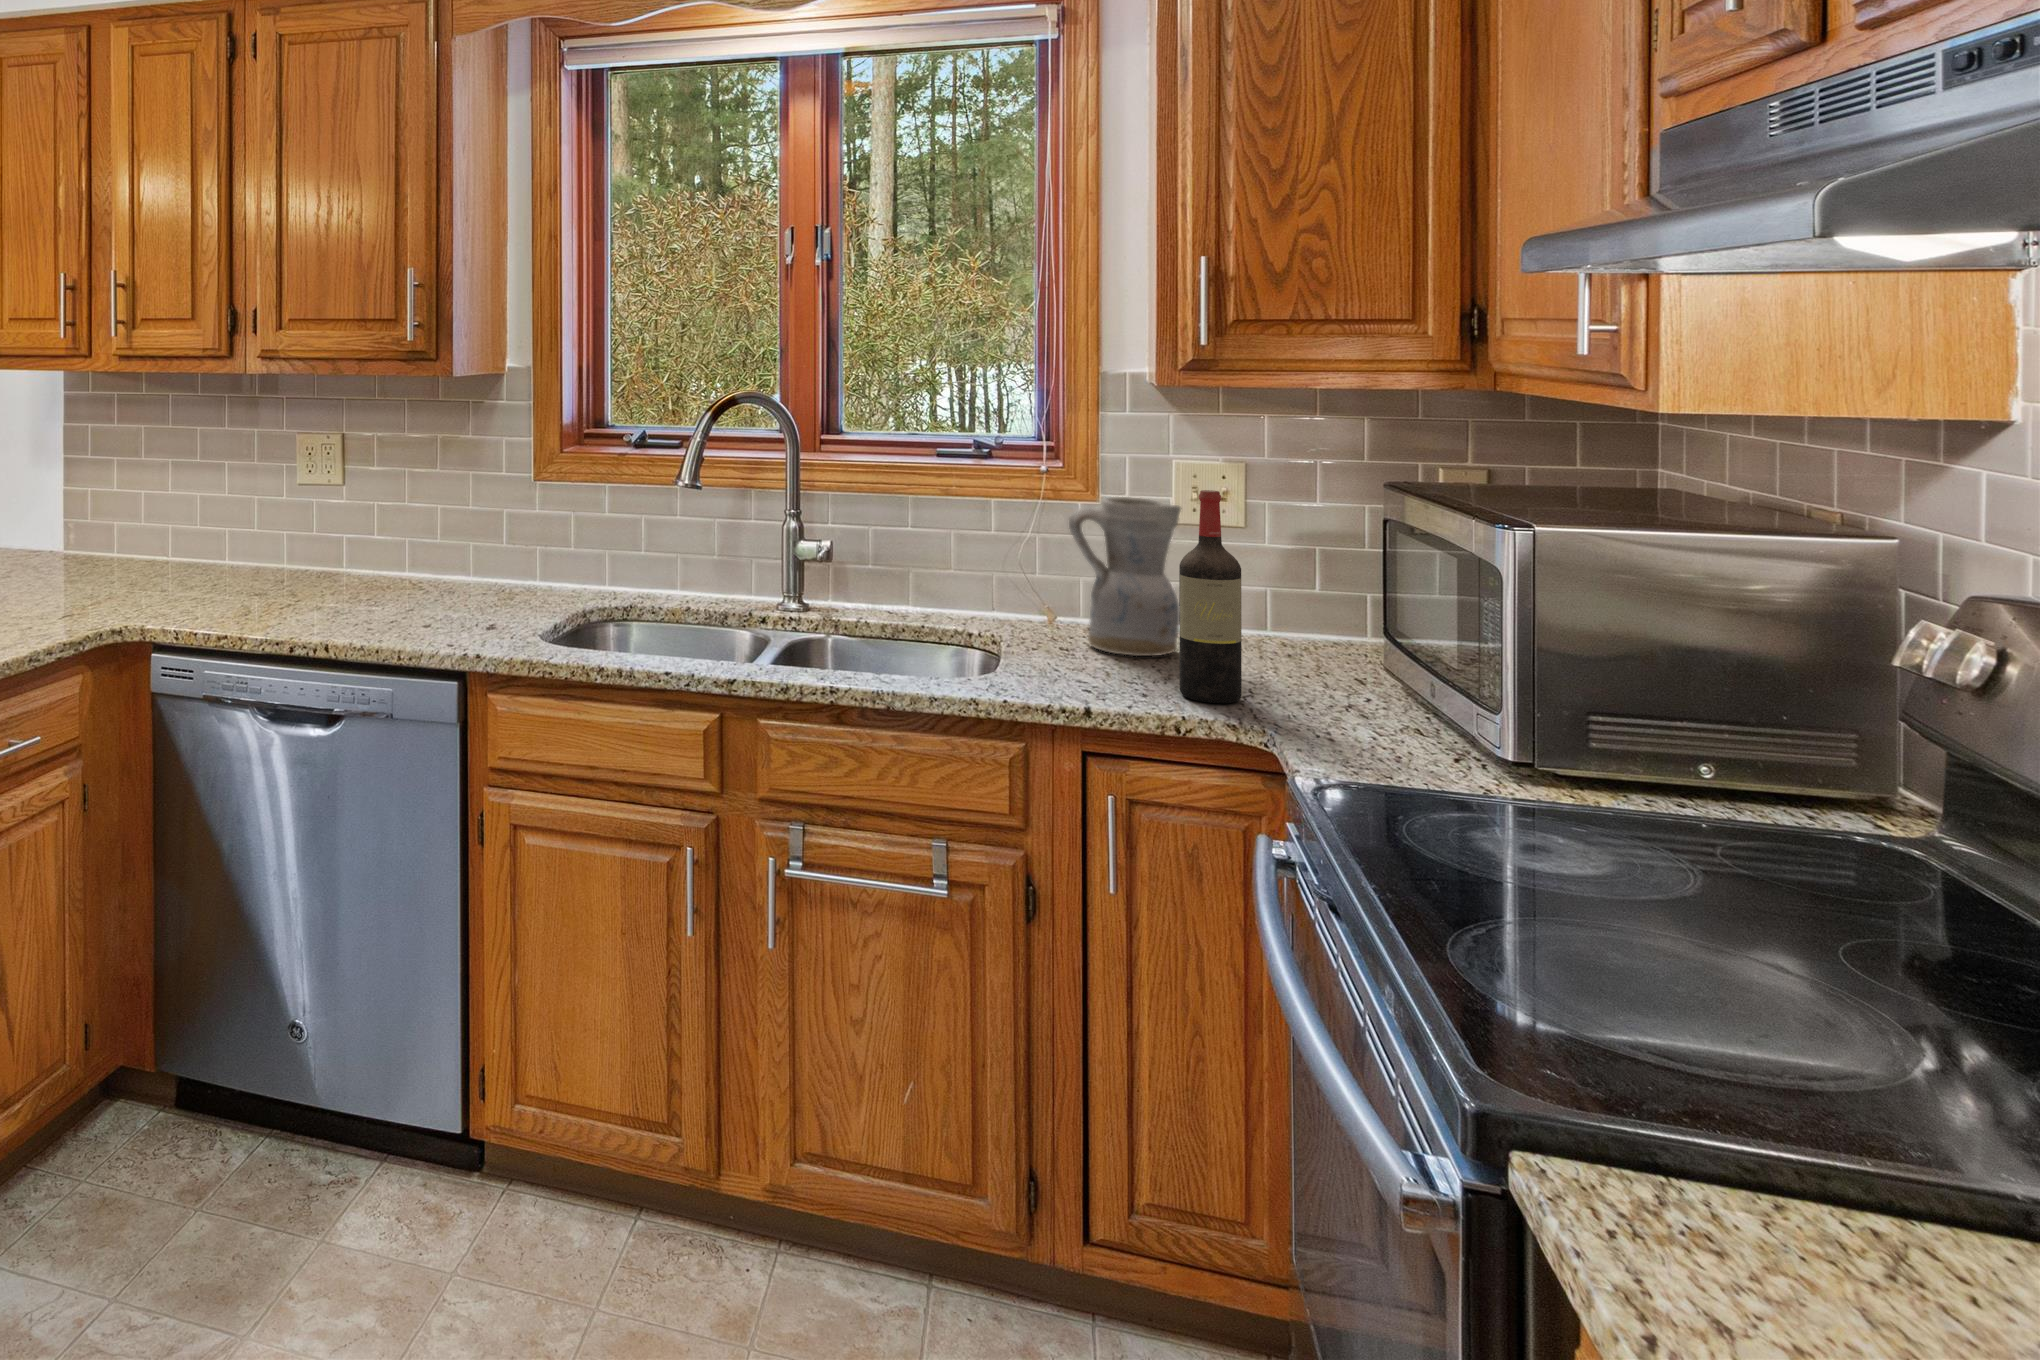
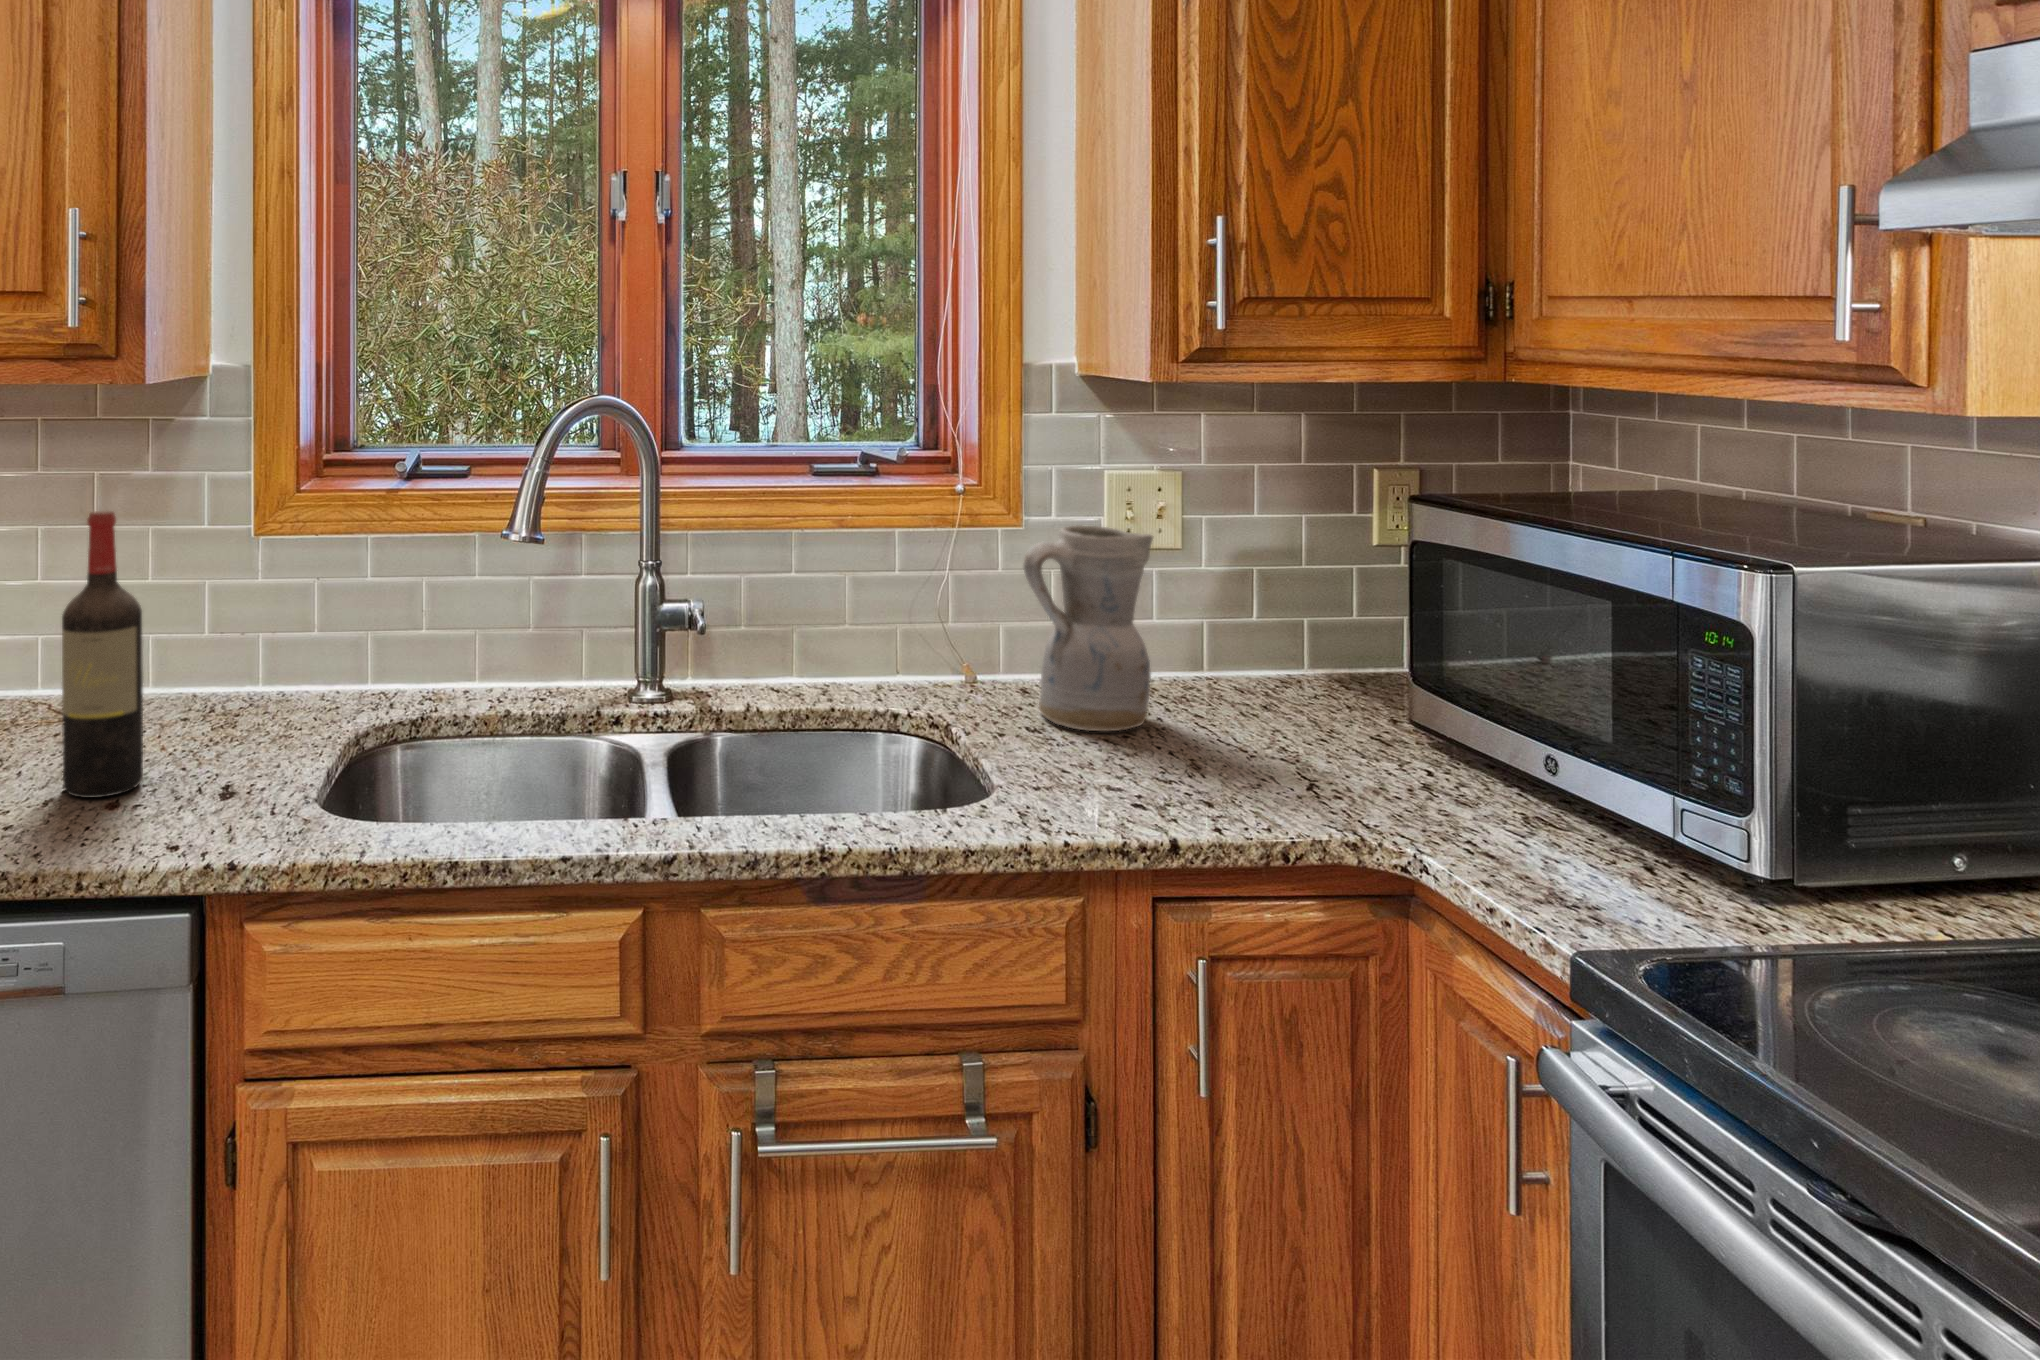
wine bottle: present [1179,490,1242,703] -> present [62,511,143,798]

